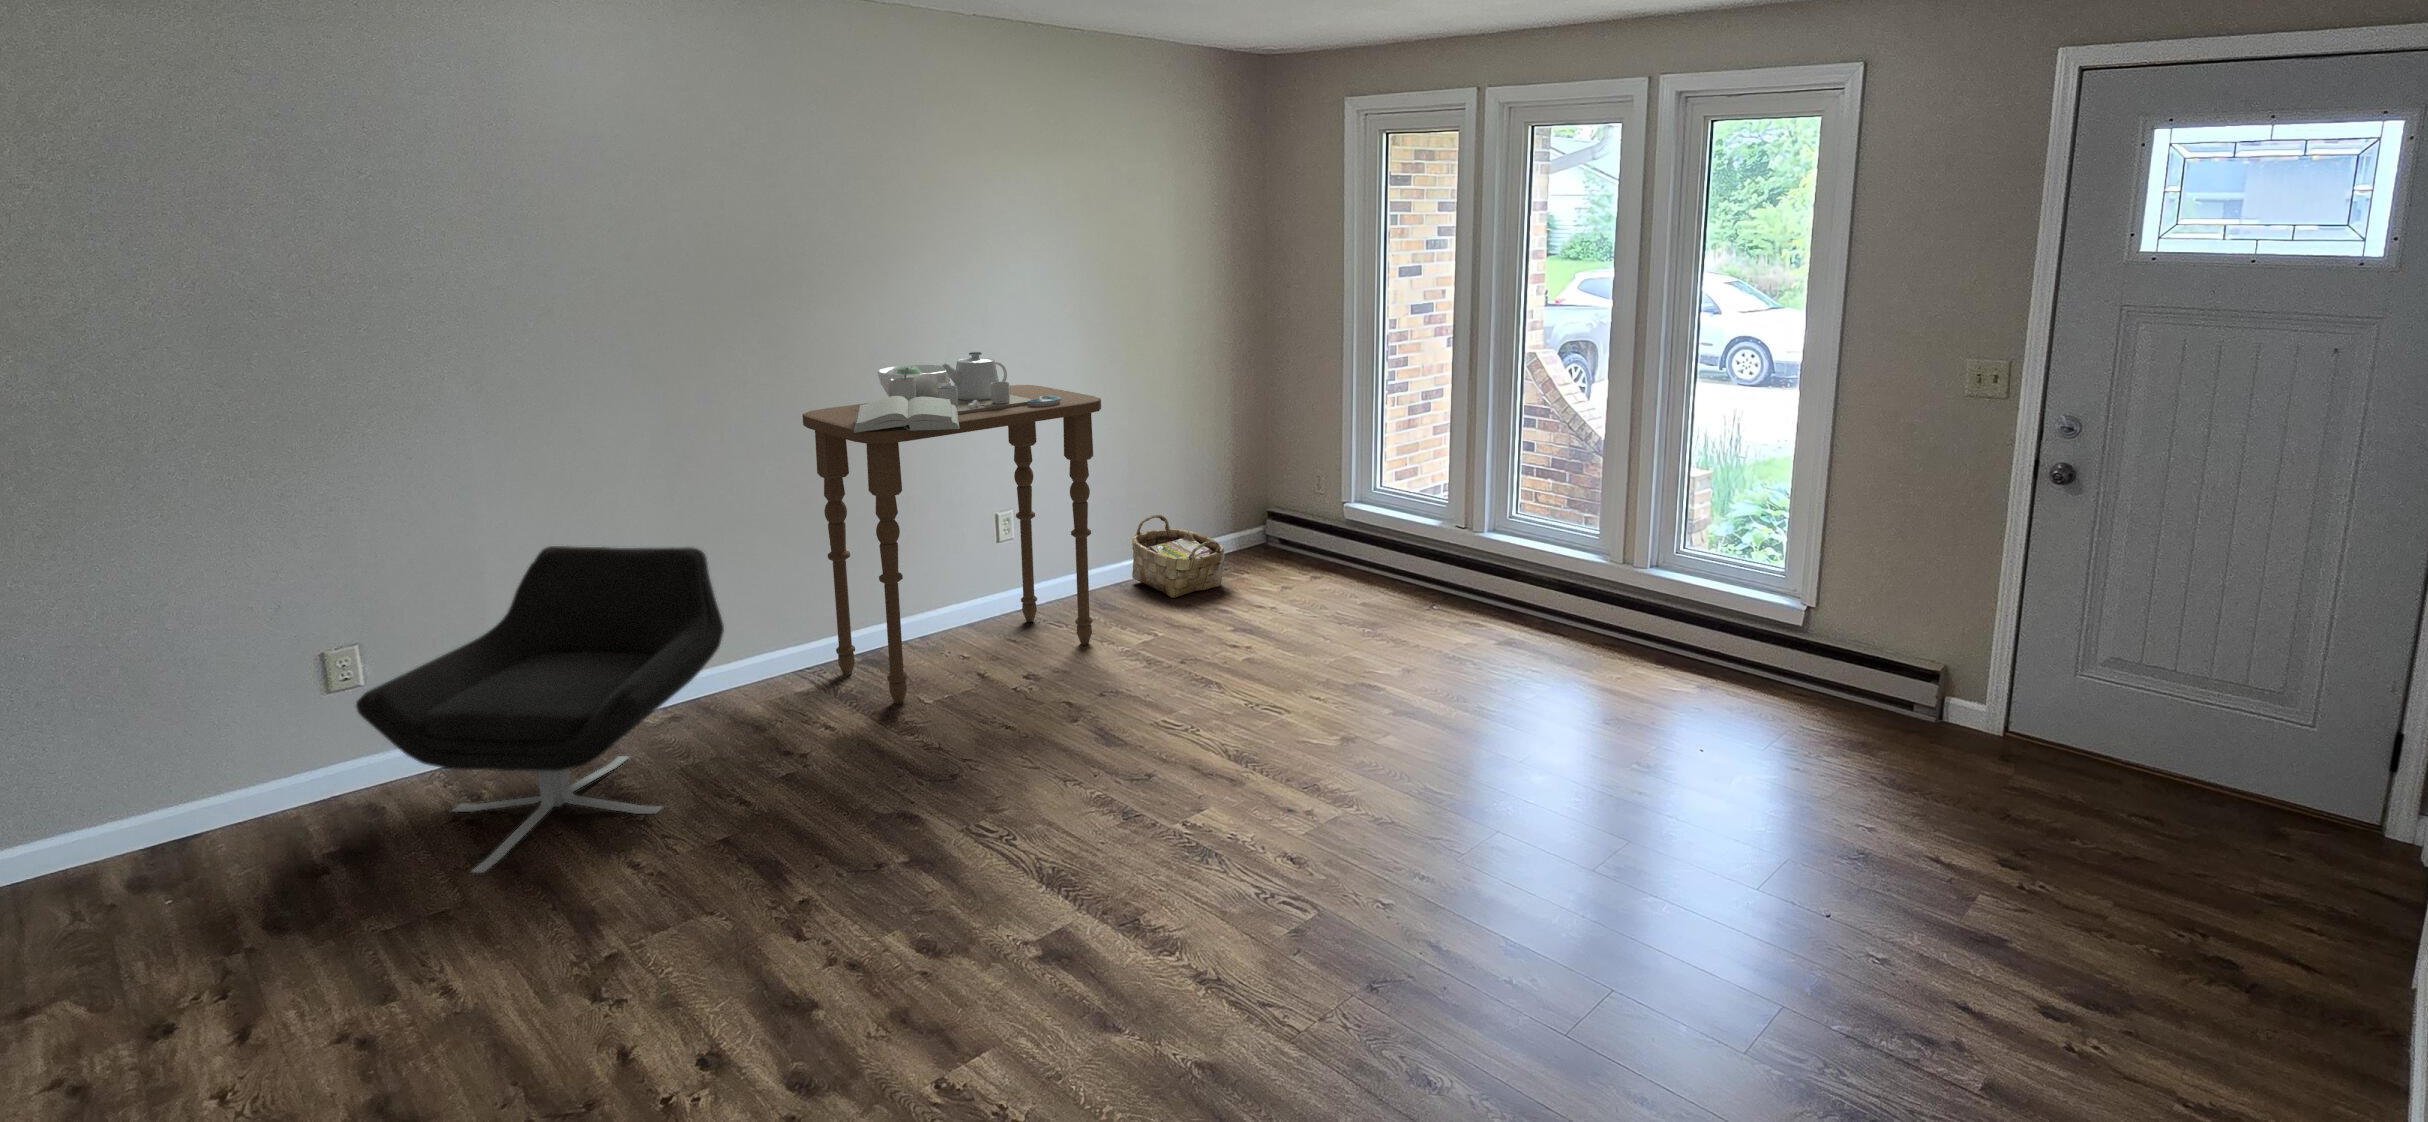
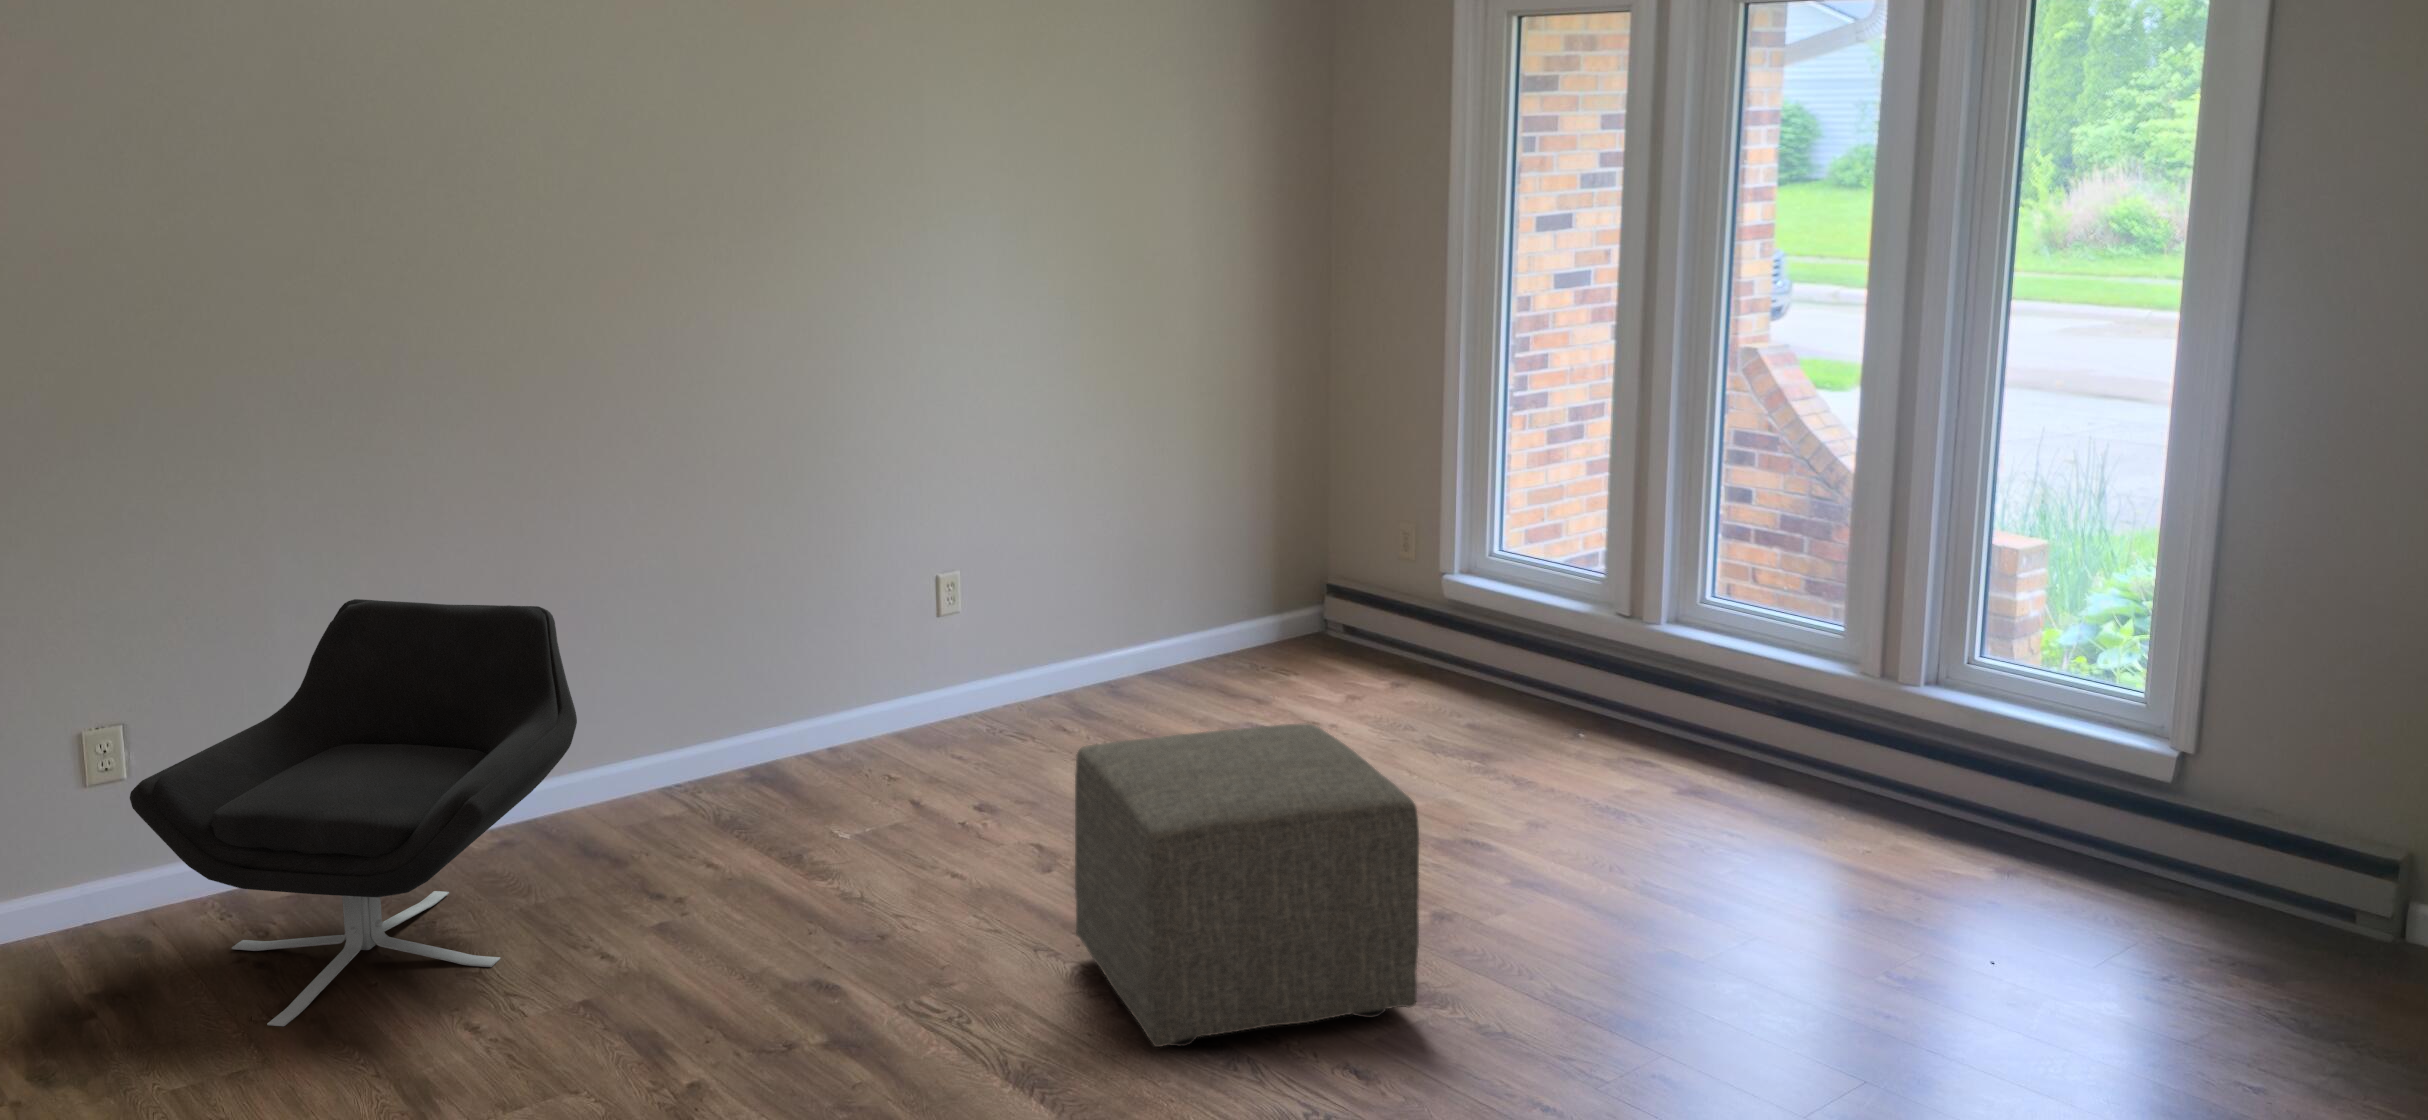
side table: present [803,352,1101,704] -> none [677,340,1089,841]
woven basket: present [1132,514,1224,598] -> none [1124,586,1262,711]
ottoman: none [1088,612,1327,848] -> present [1075,724,1419,1047]

